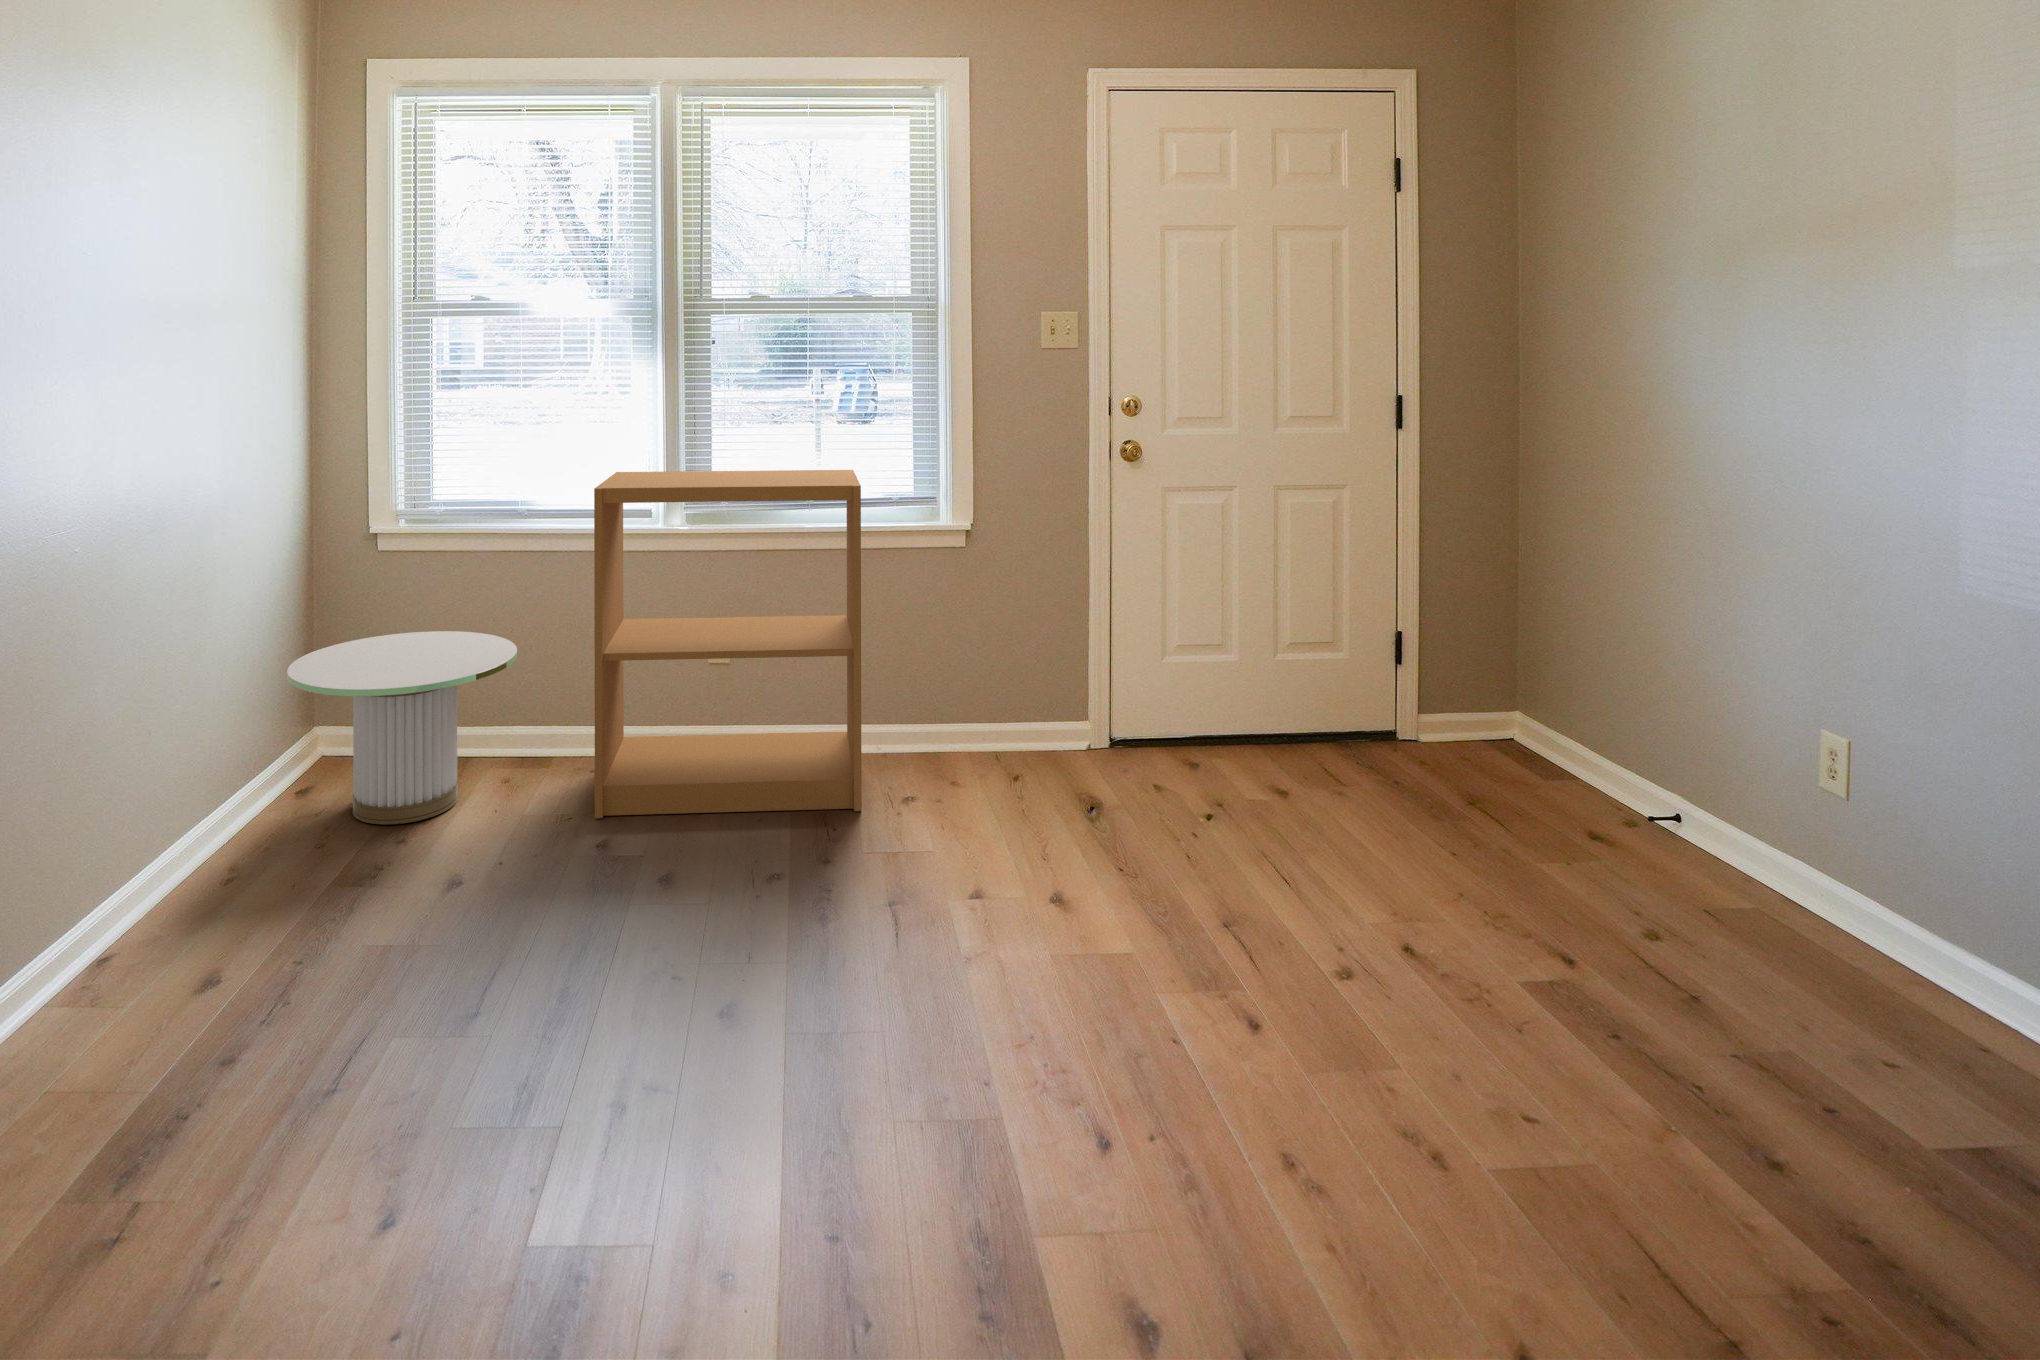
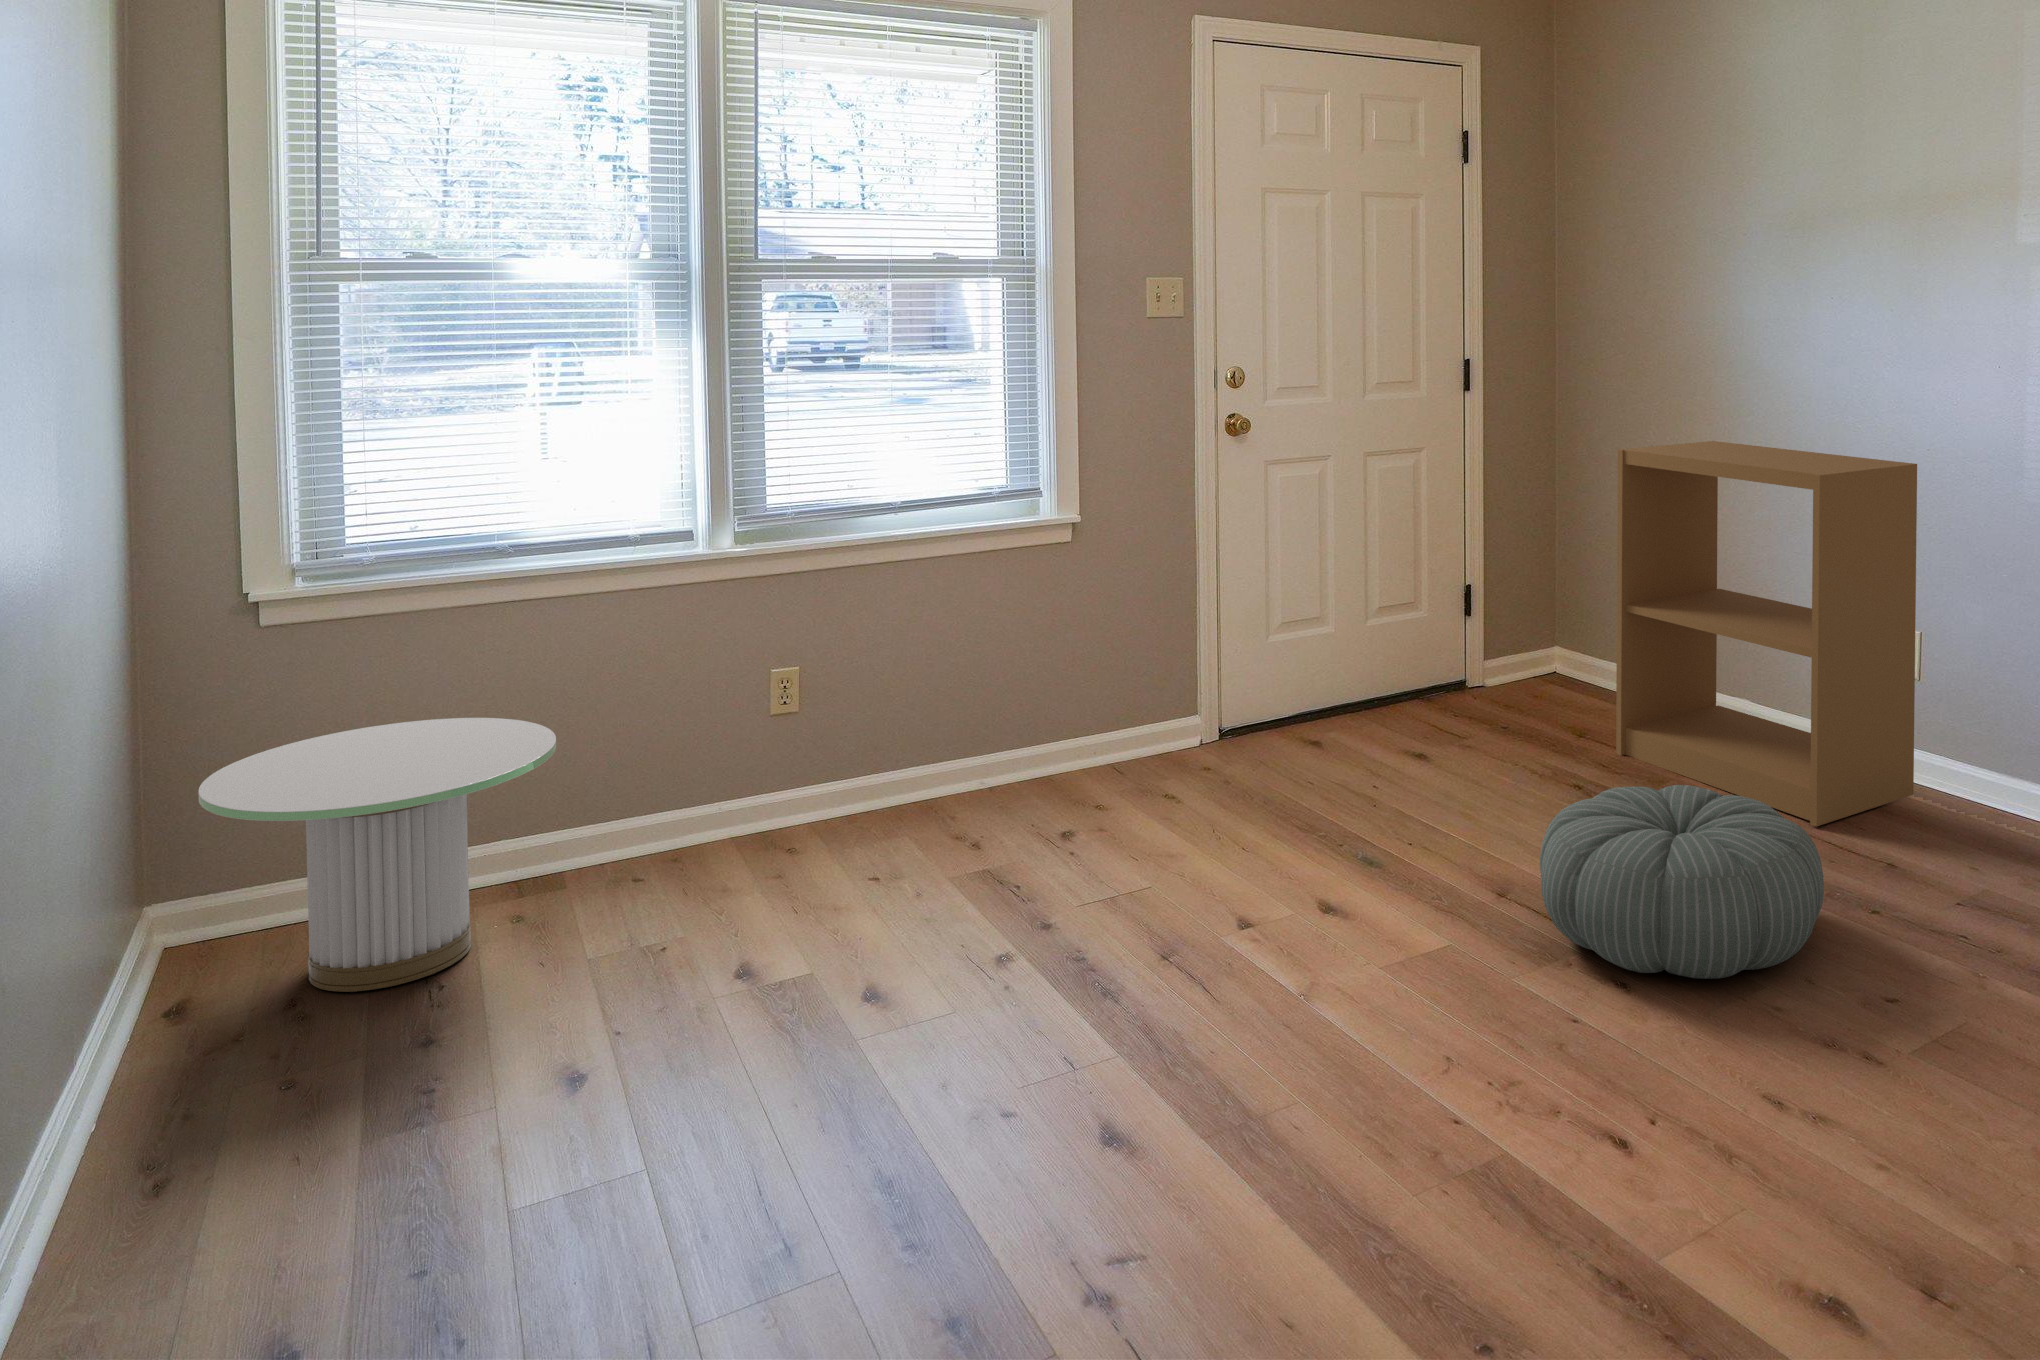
bookshelf: present [594,470,862,818] -> present [1616,441,1917,826]
pouf: none [1279,901,1684,1208] -> present [1540,785,1824,979]

